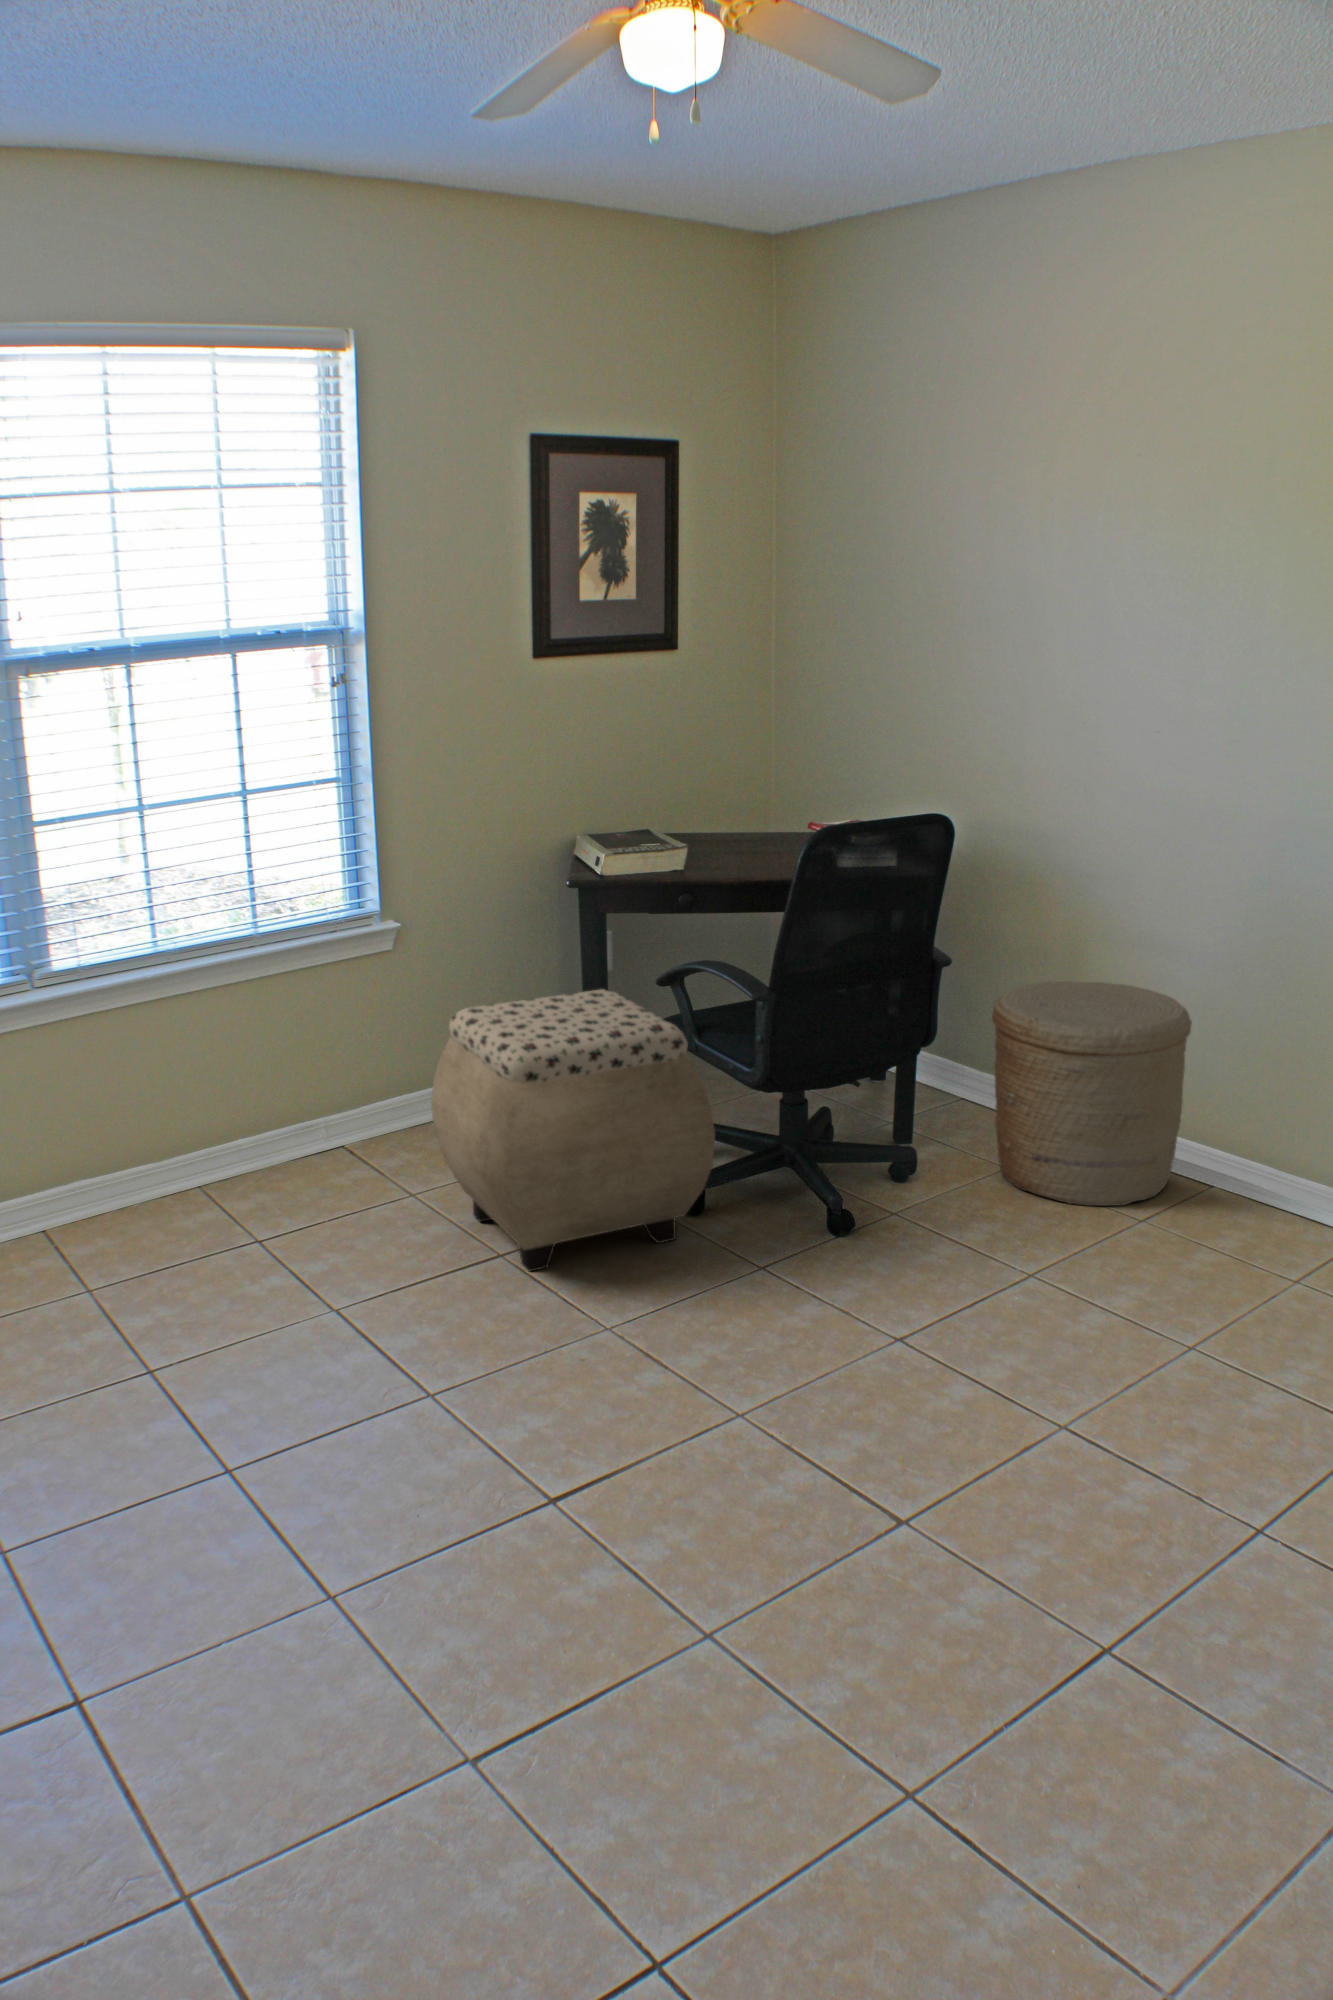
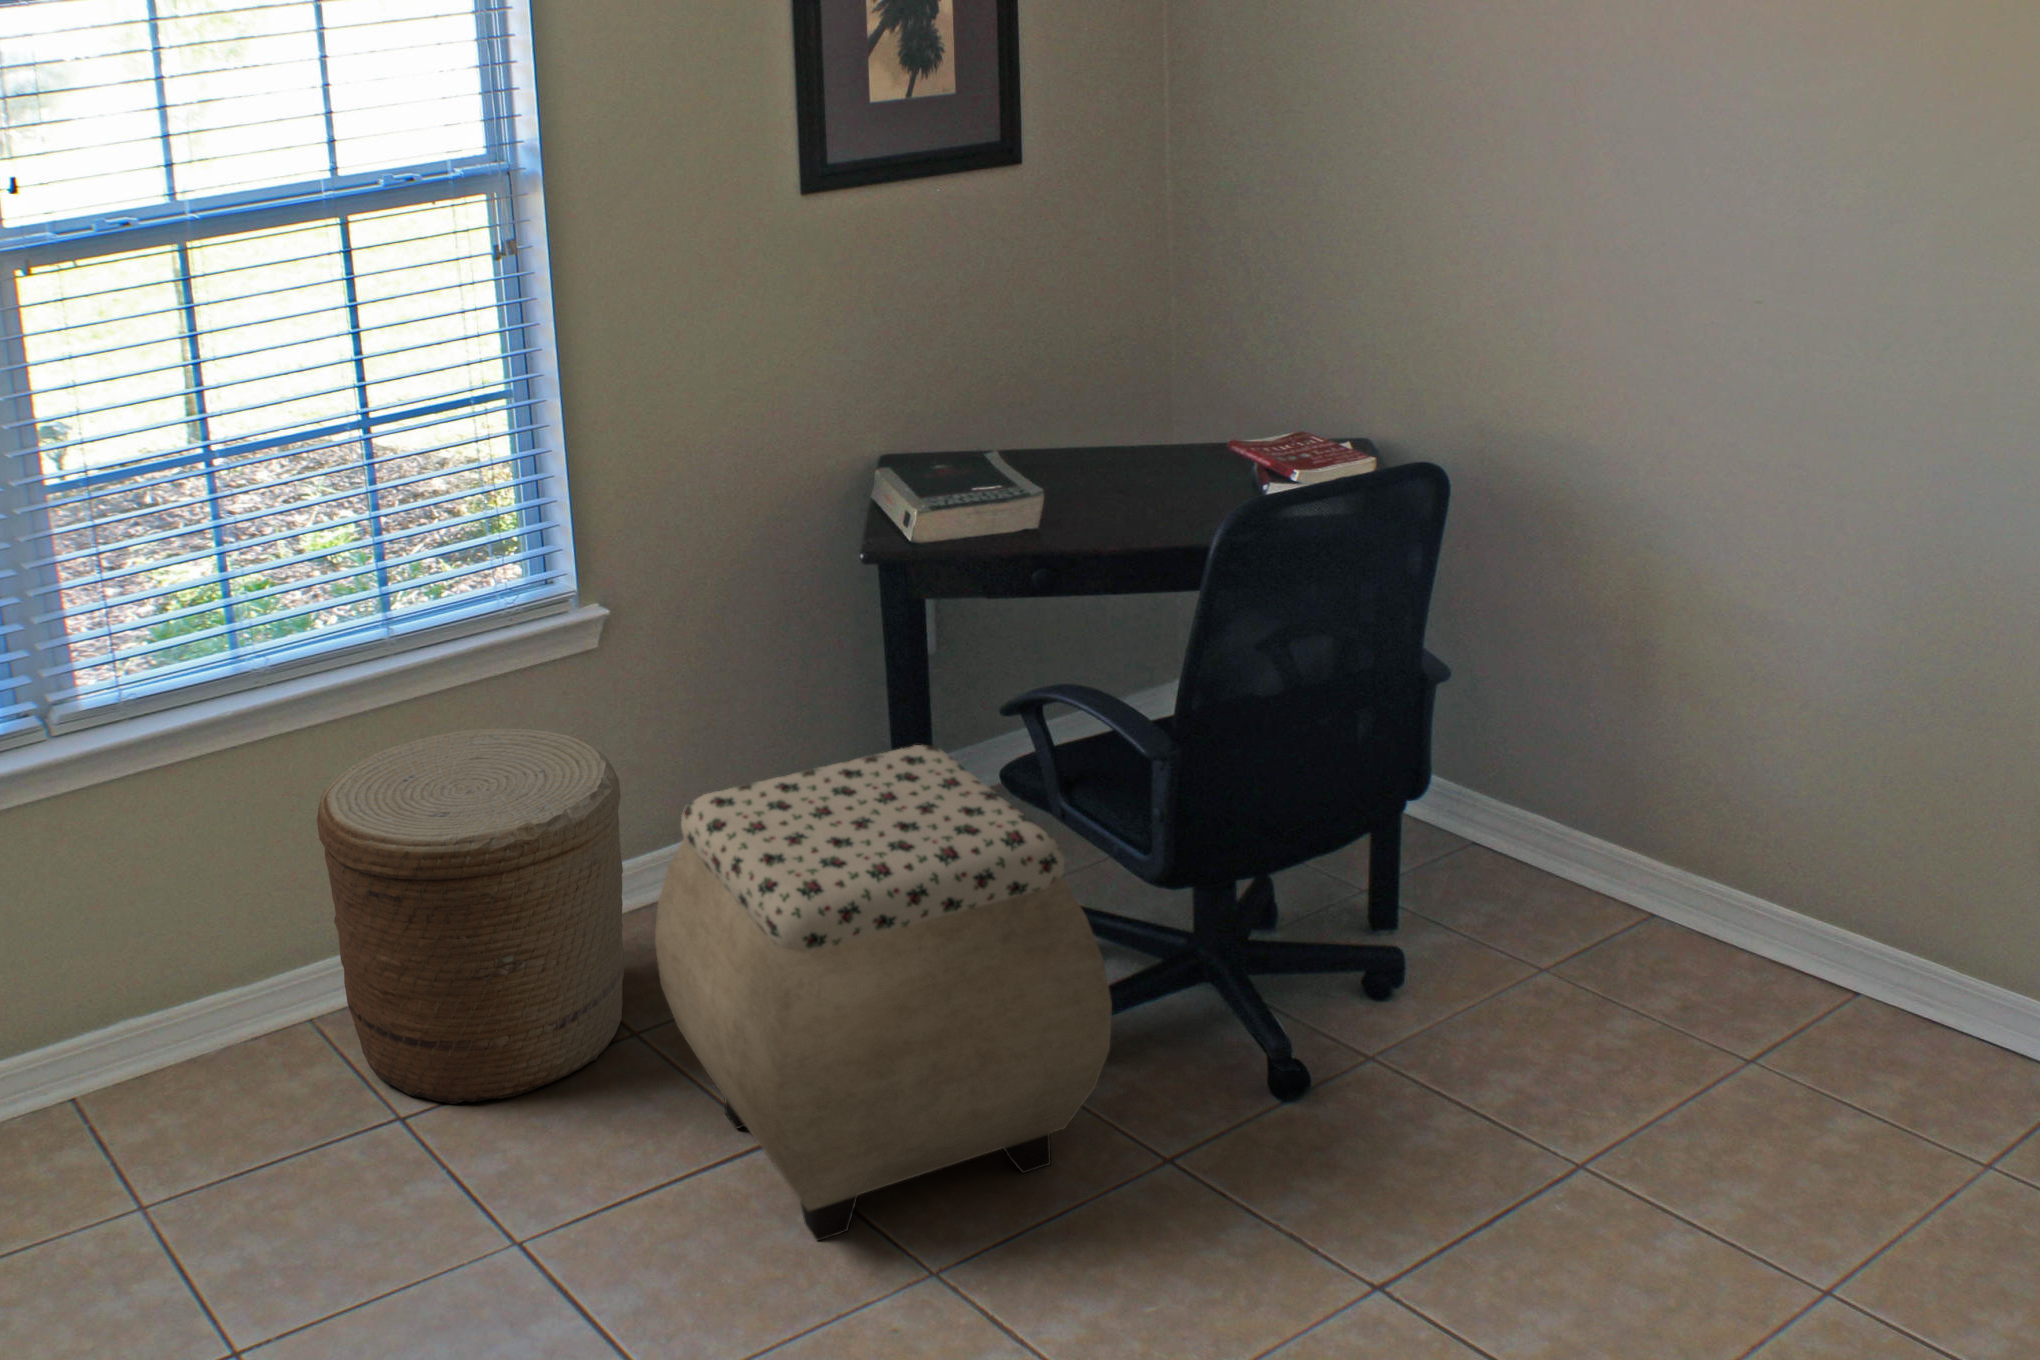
woven basket: present [992,981,1192,1206] -> present [317,729,624,1104]

